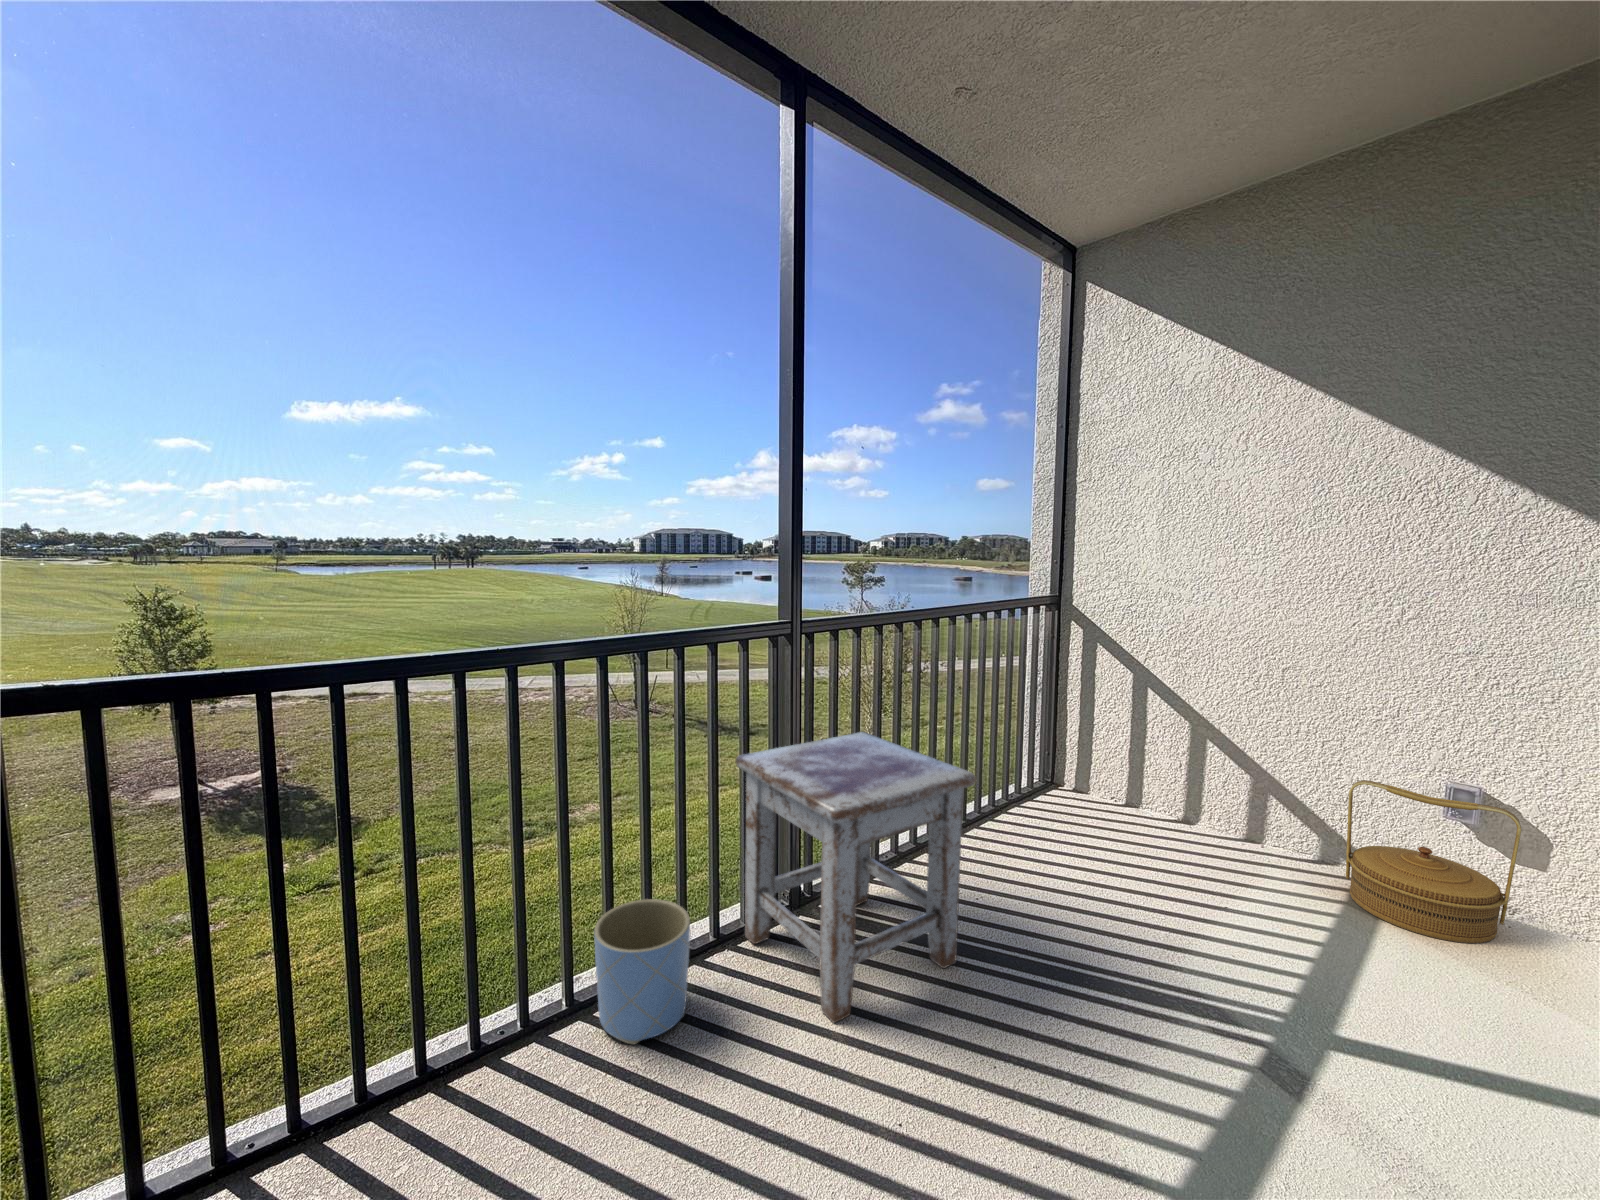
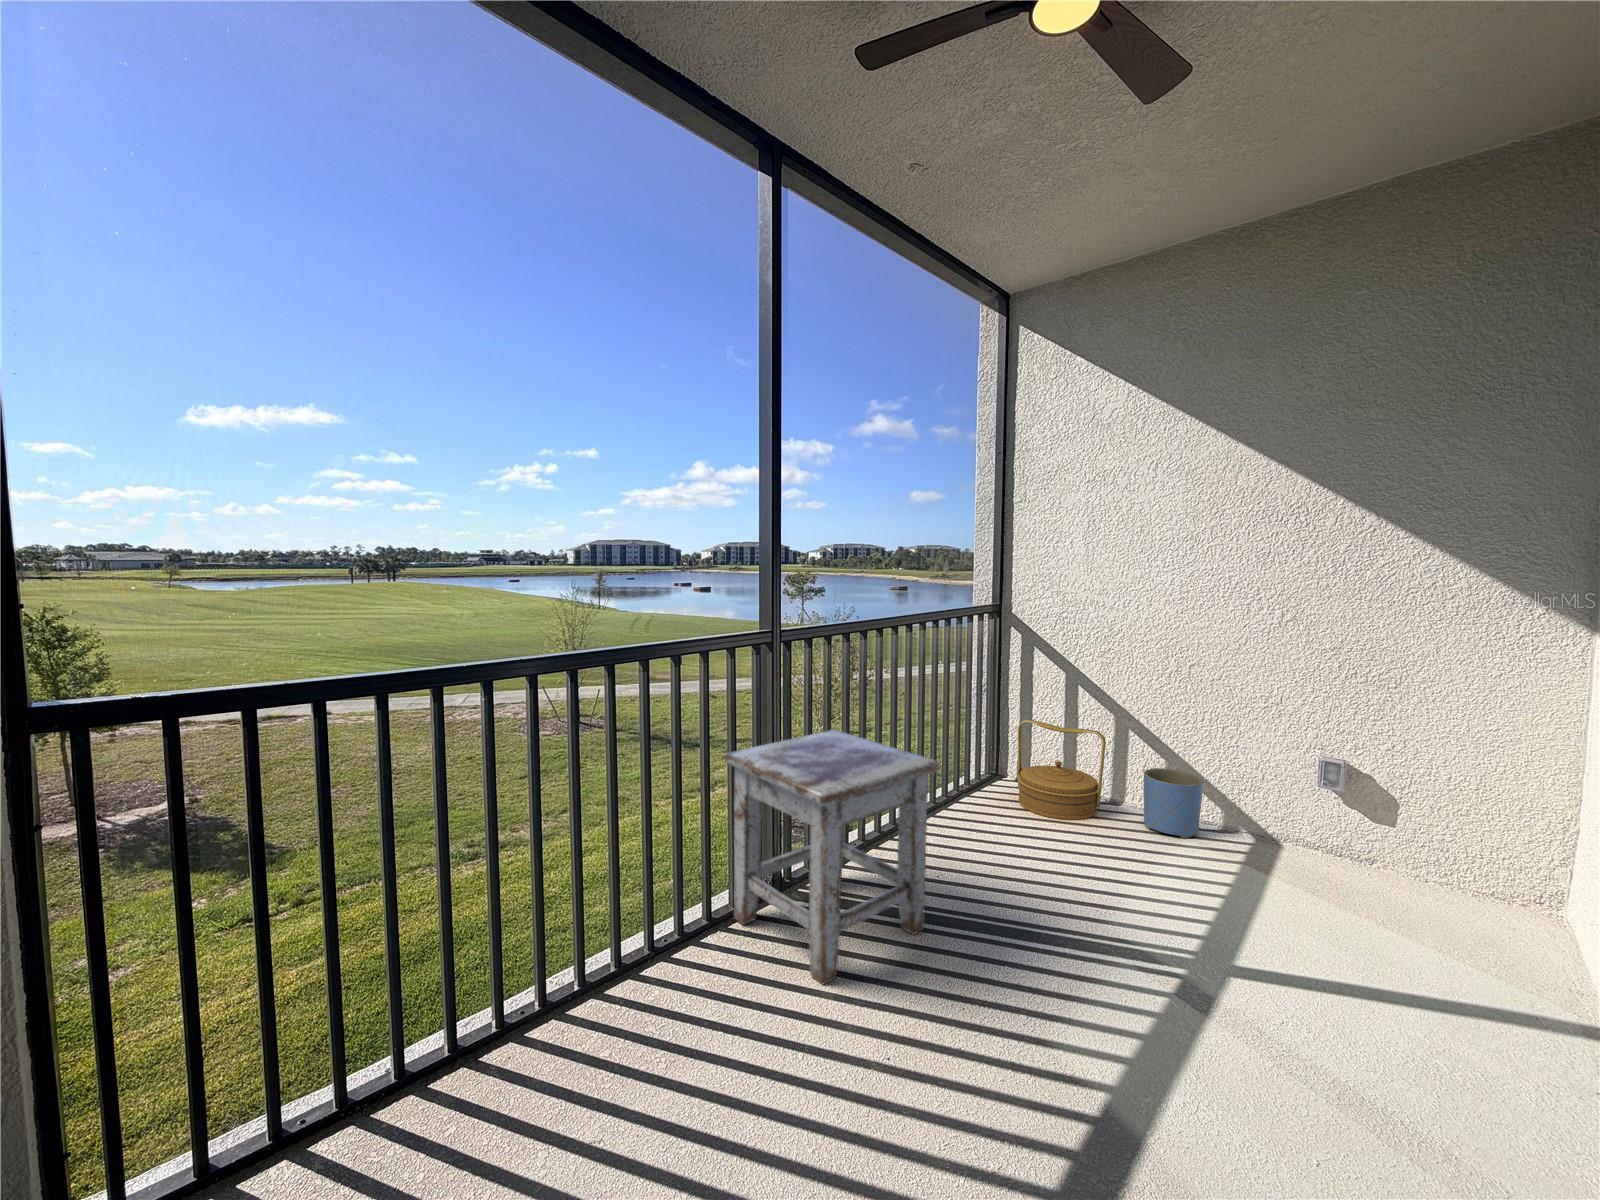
woven basket: present [1346,780,1521,943] -> present [1017,720,1106,820]
planter: present [594,899,690,1044] -> present [1143,768,1204,838]

